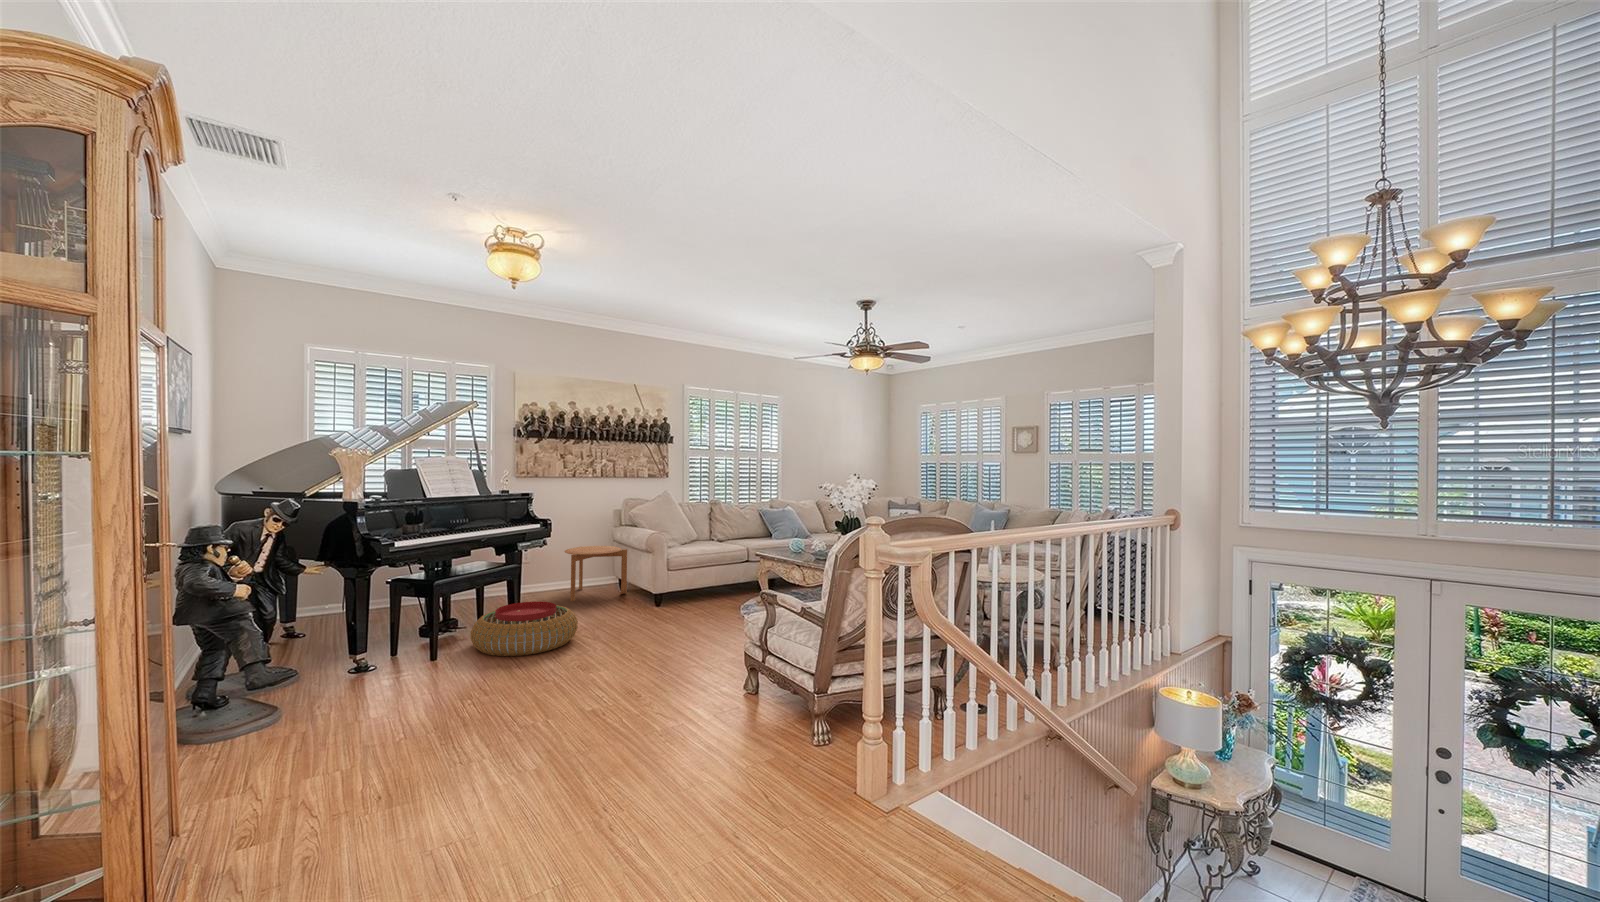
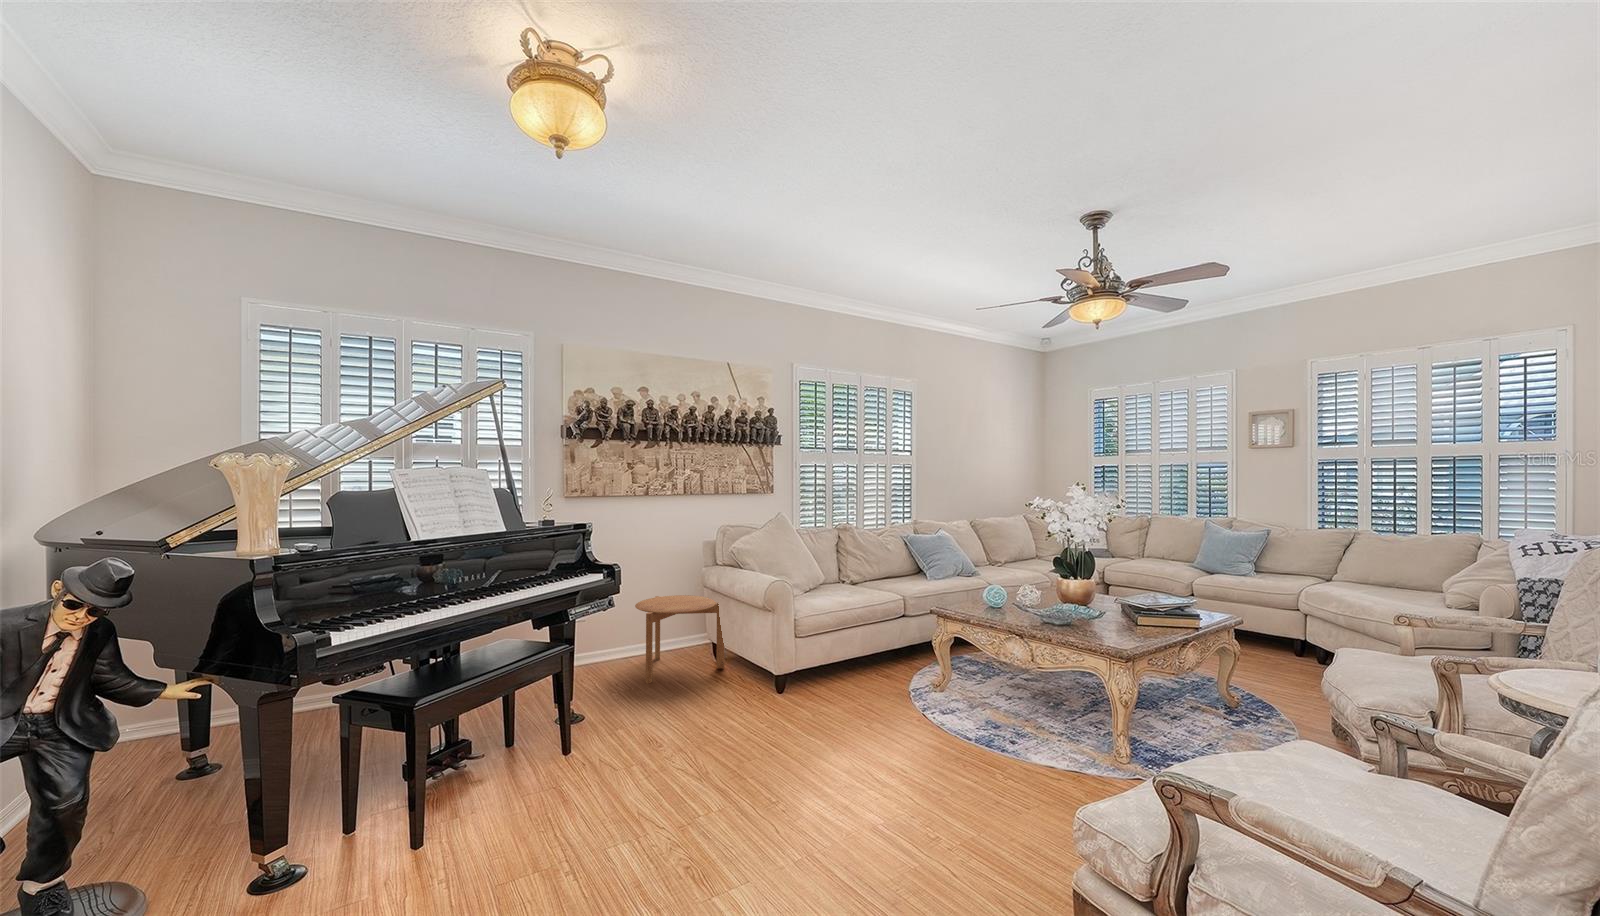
pouf: present [471,601,578,656] -> none [489,710,667,828]

